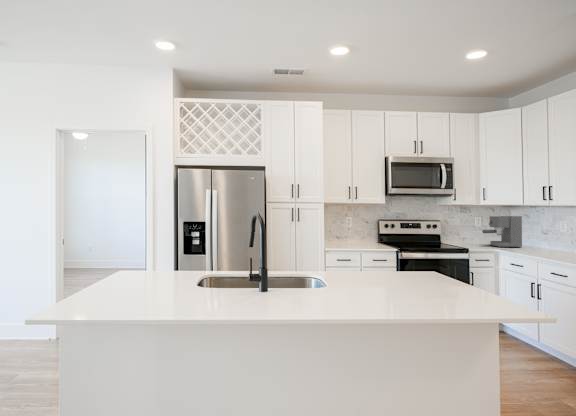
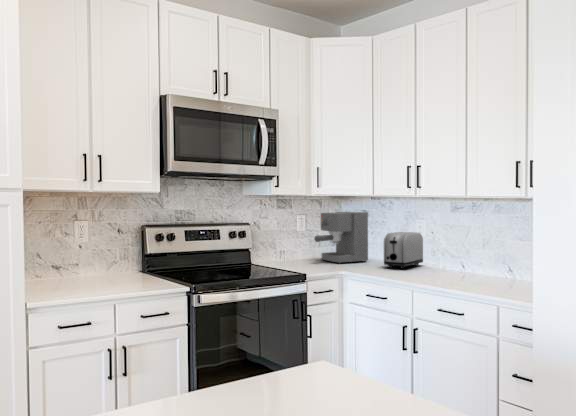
toaster: none [528,229,562,252] -> present [384,232,423,269]

